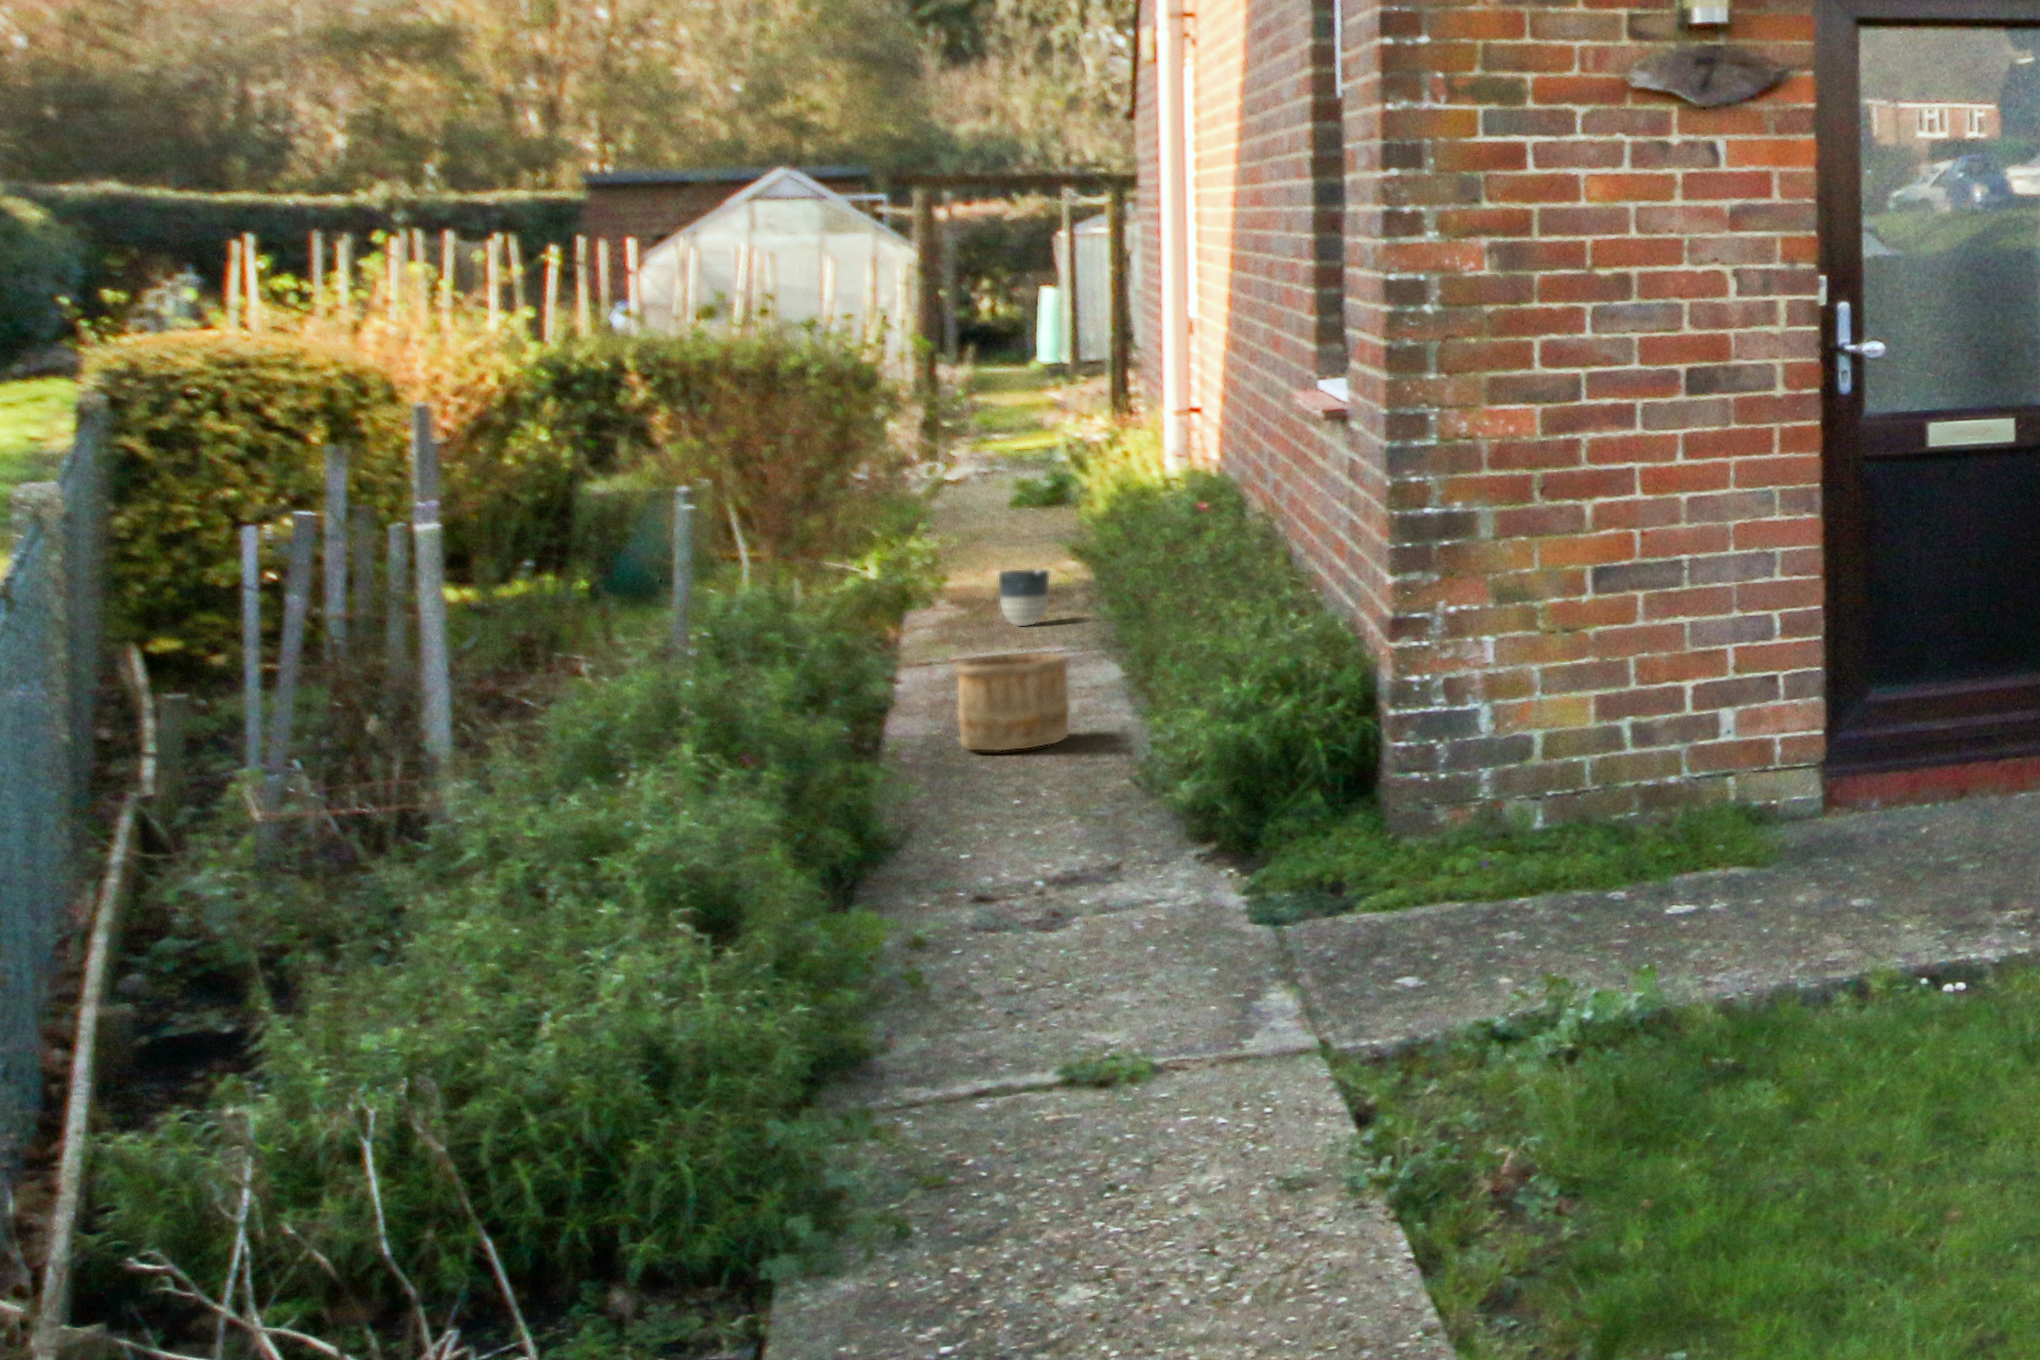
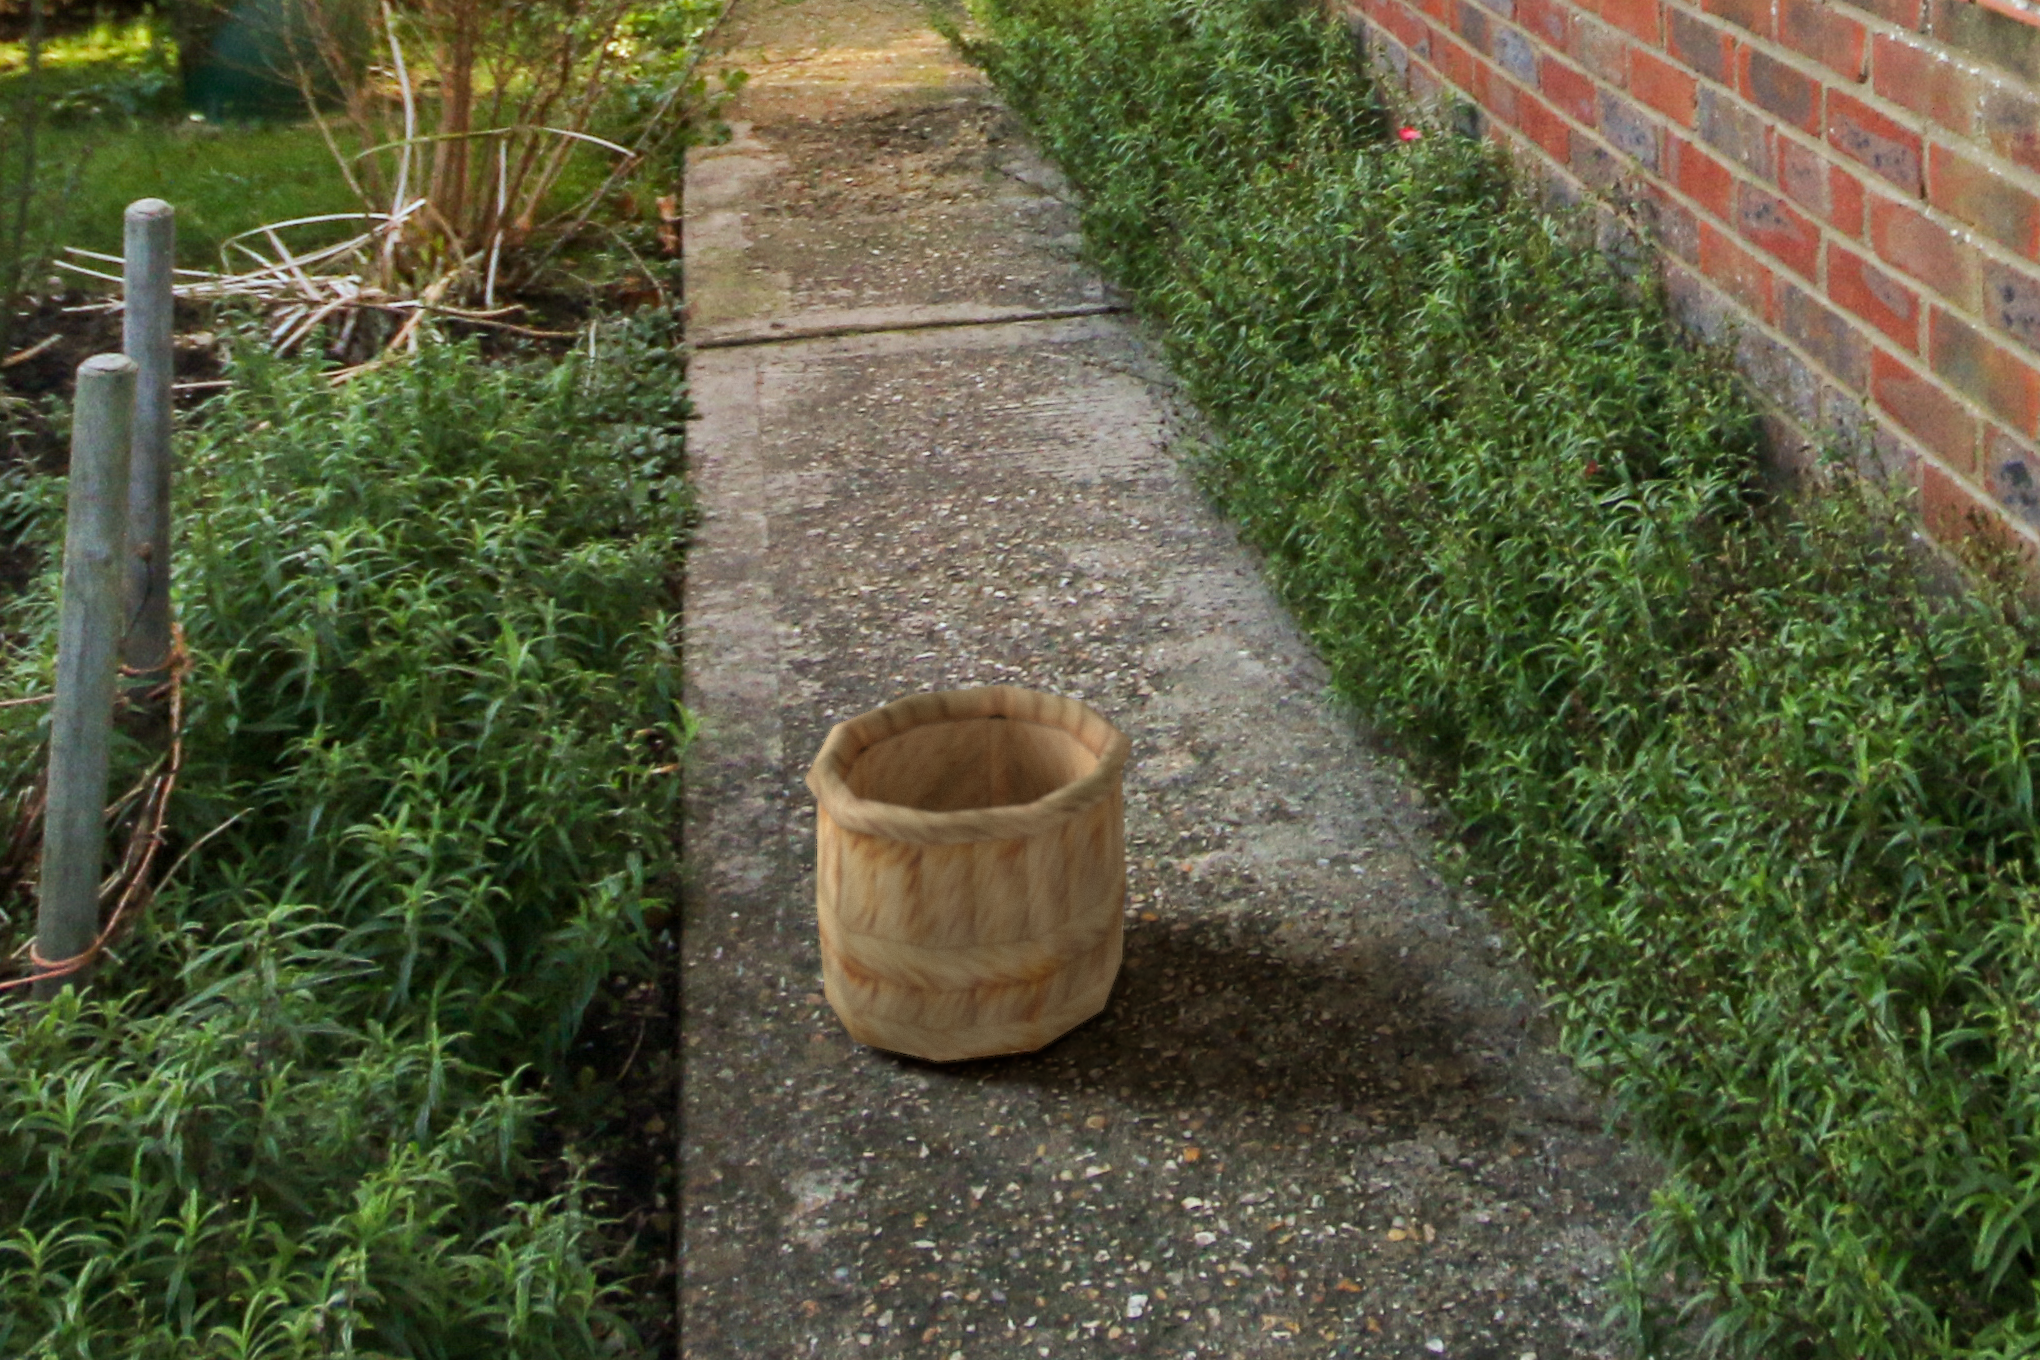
planter: present [999,569,1049,626] -> none [822,137,915,248]

